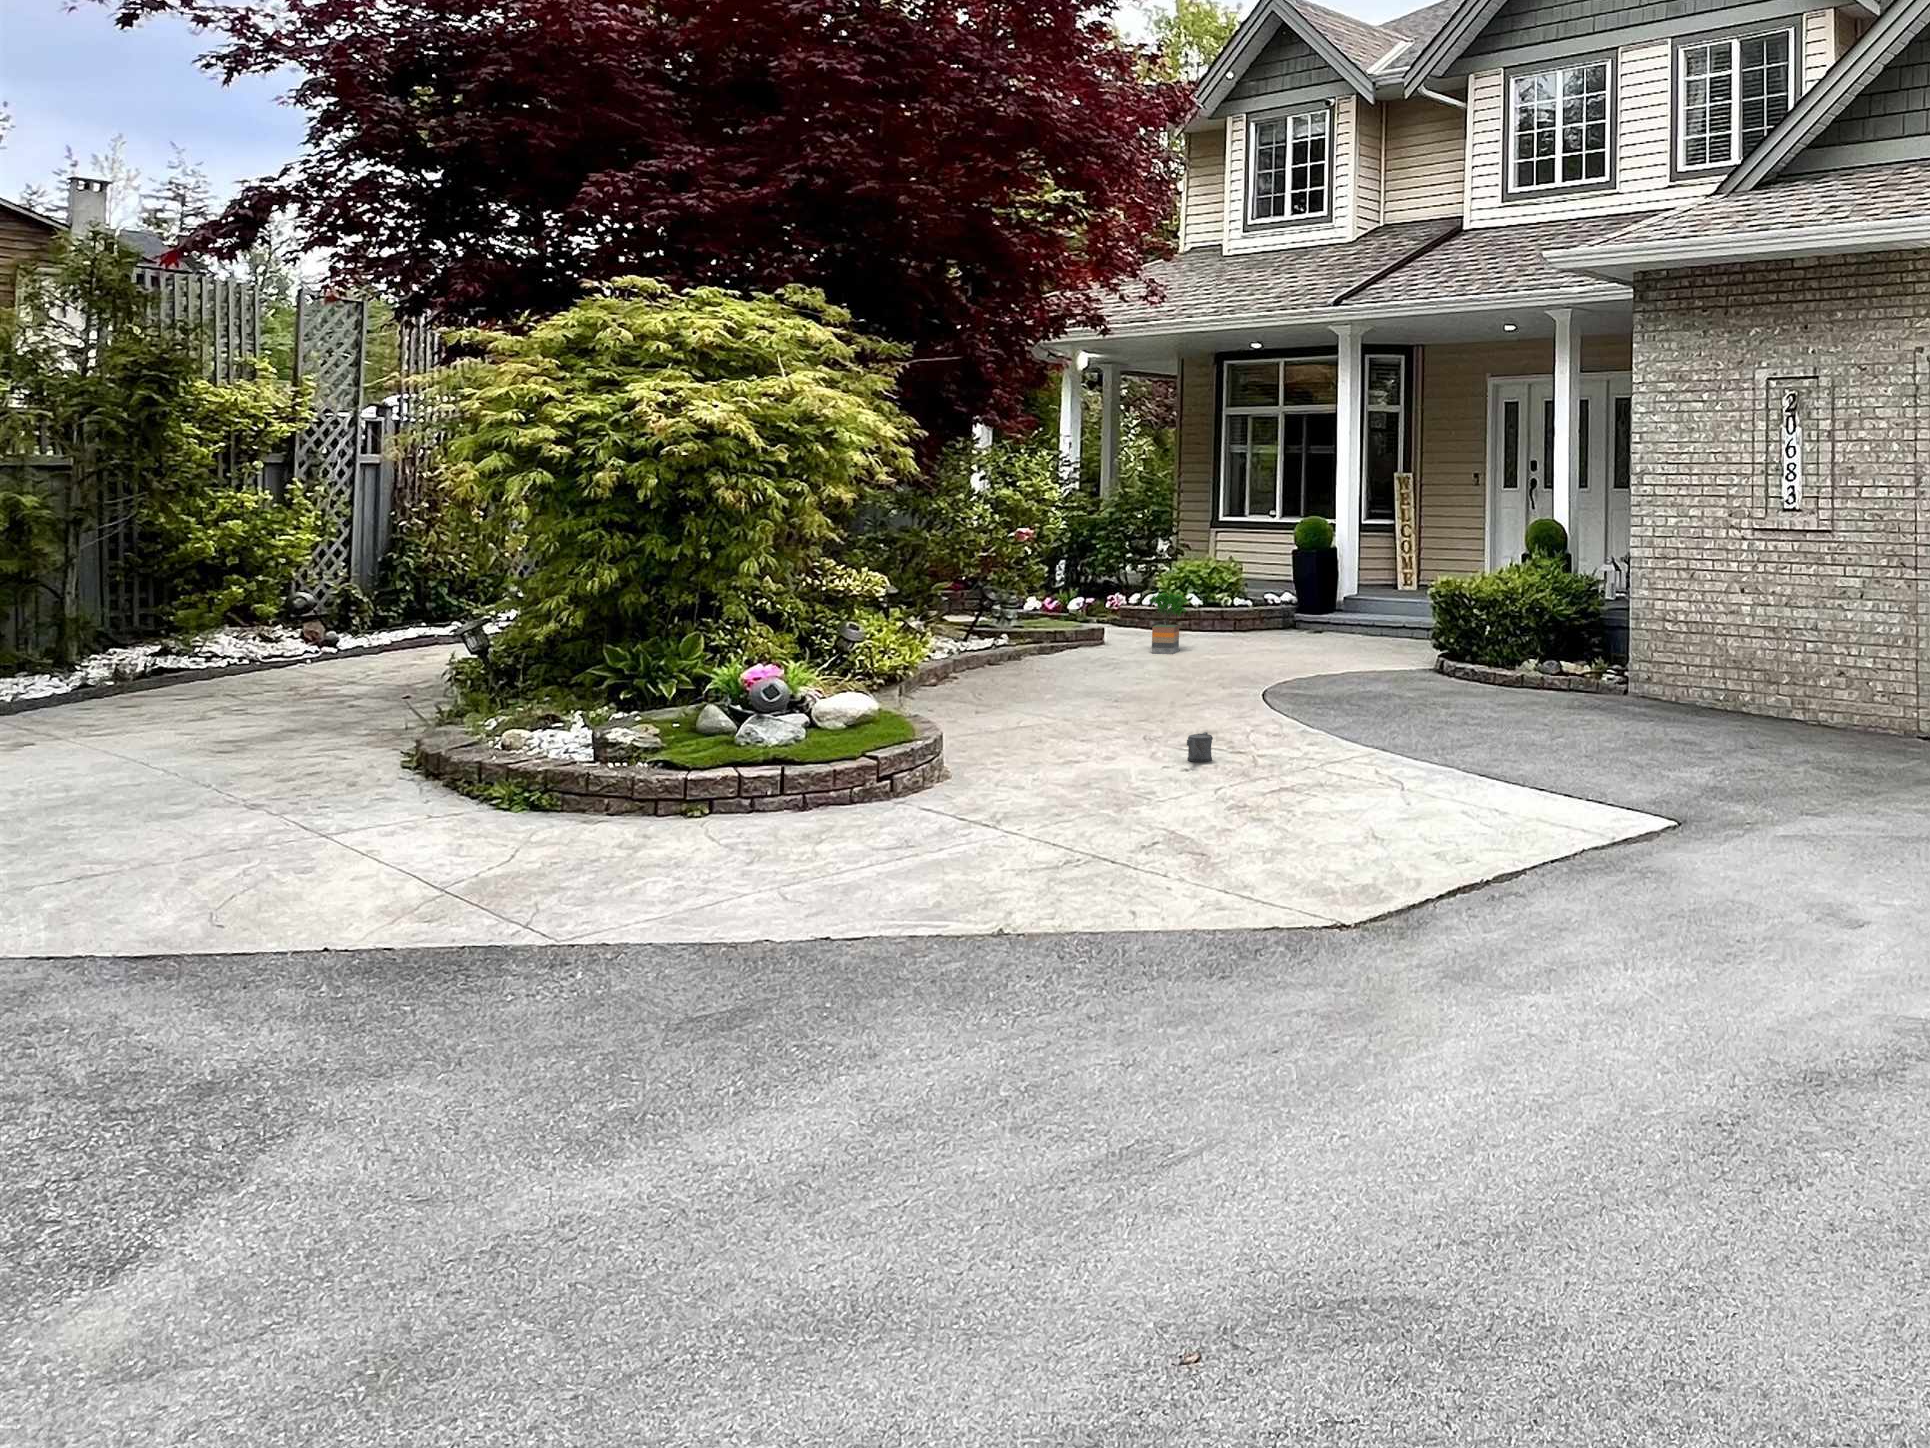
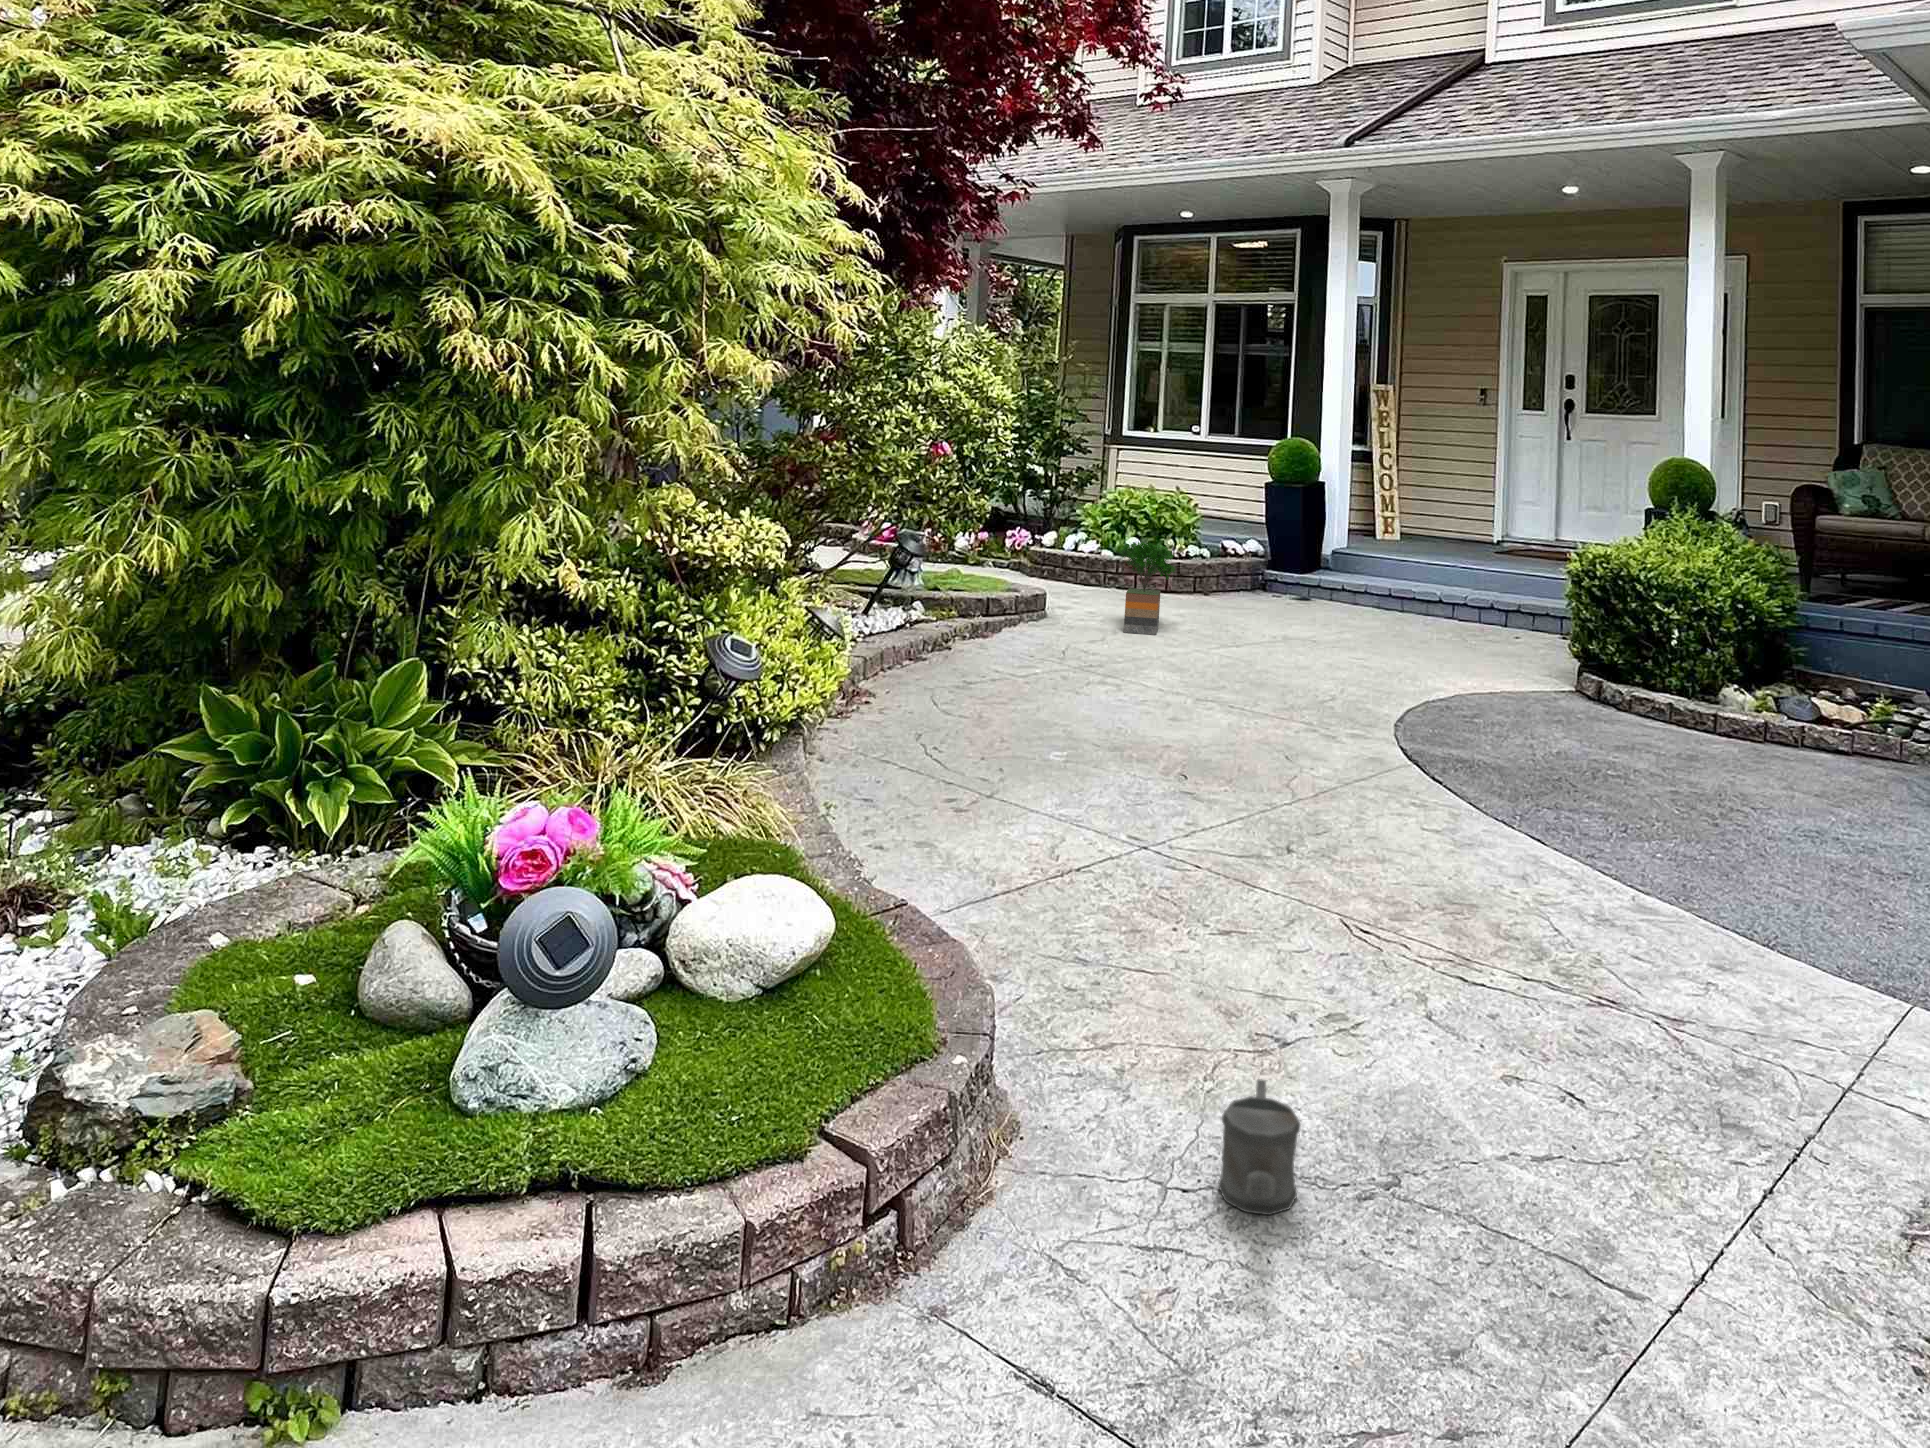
watering can: present [1187,732,1213,762] -> present [1218,1079,1300,1215]

